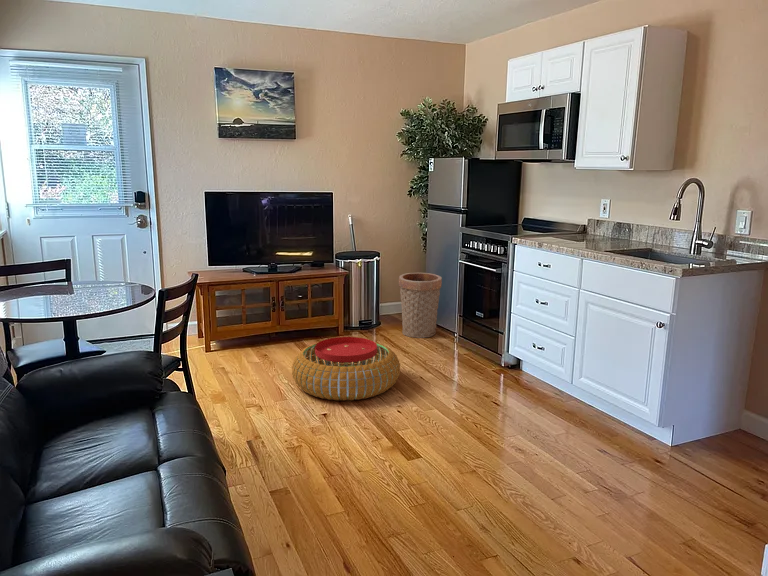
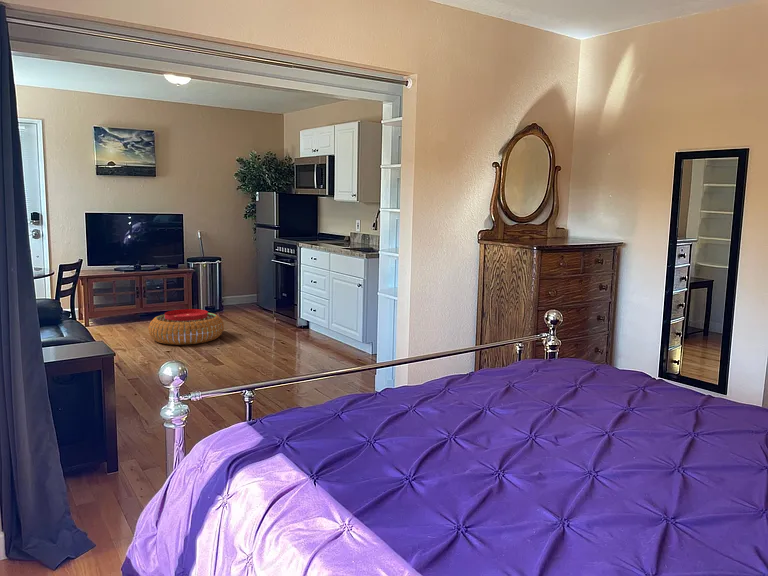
basket: present [399,273,442,338] -> none [233,272,264,317]

